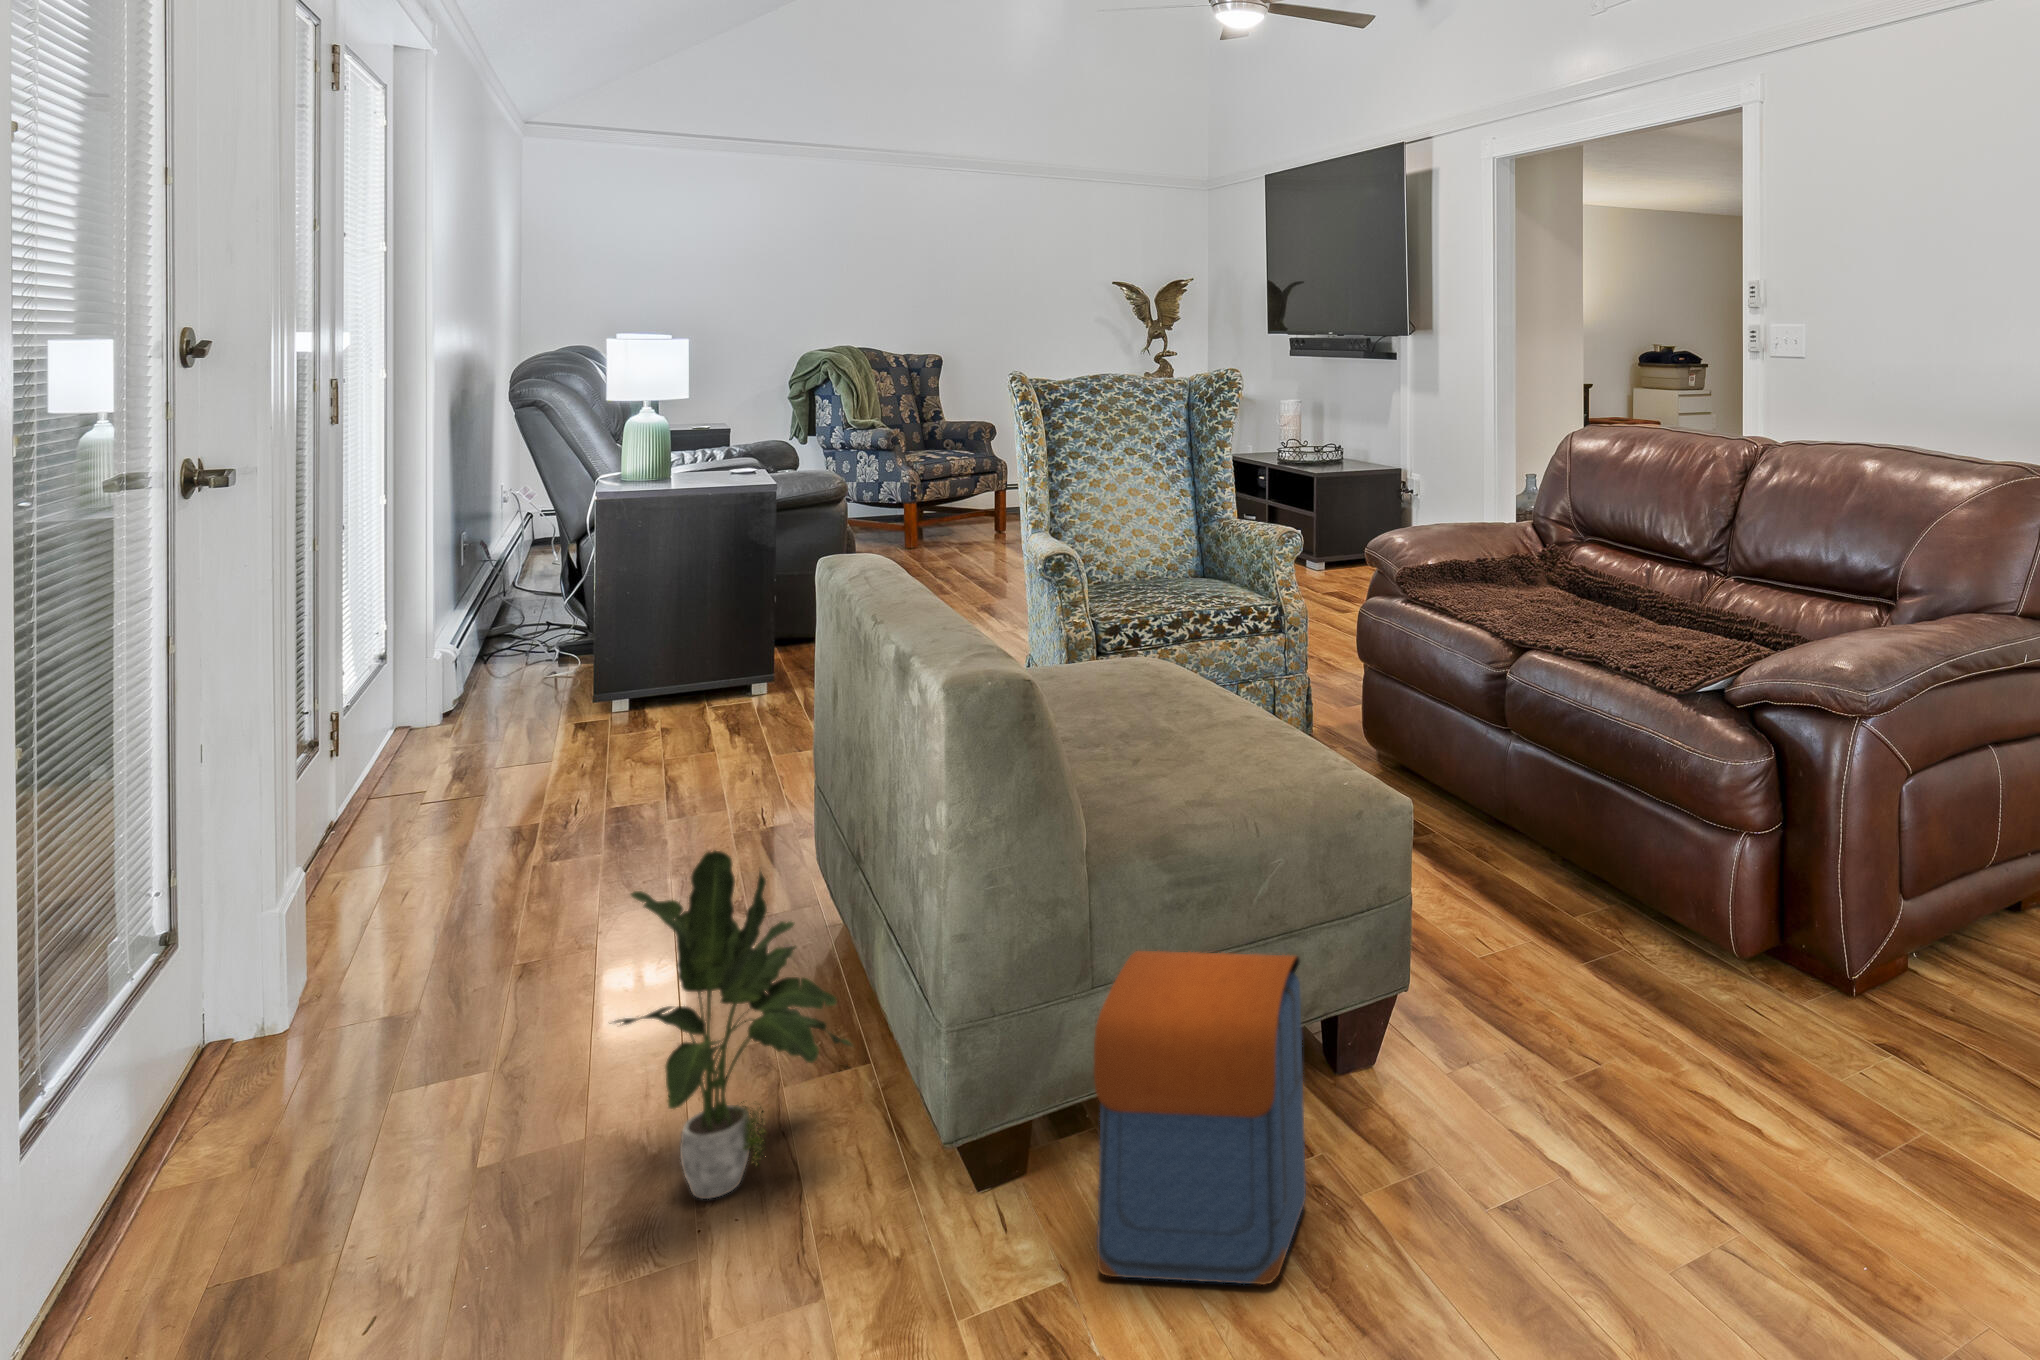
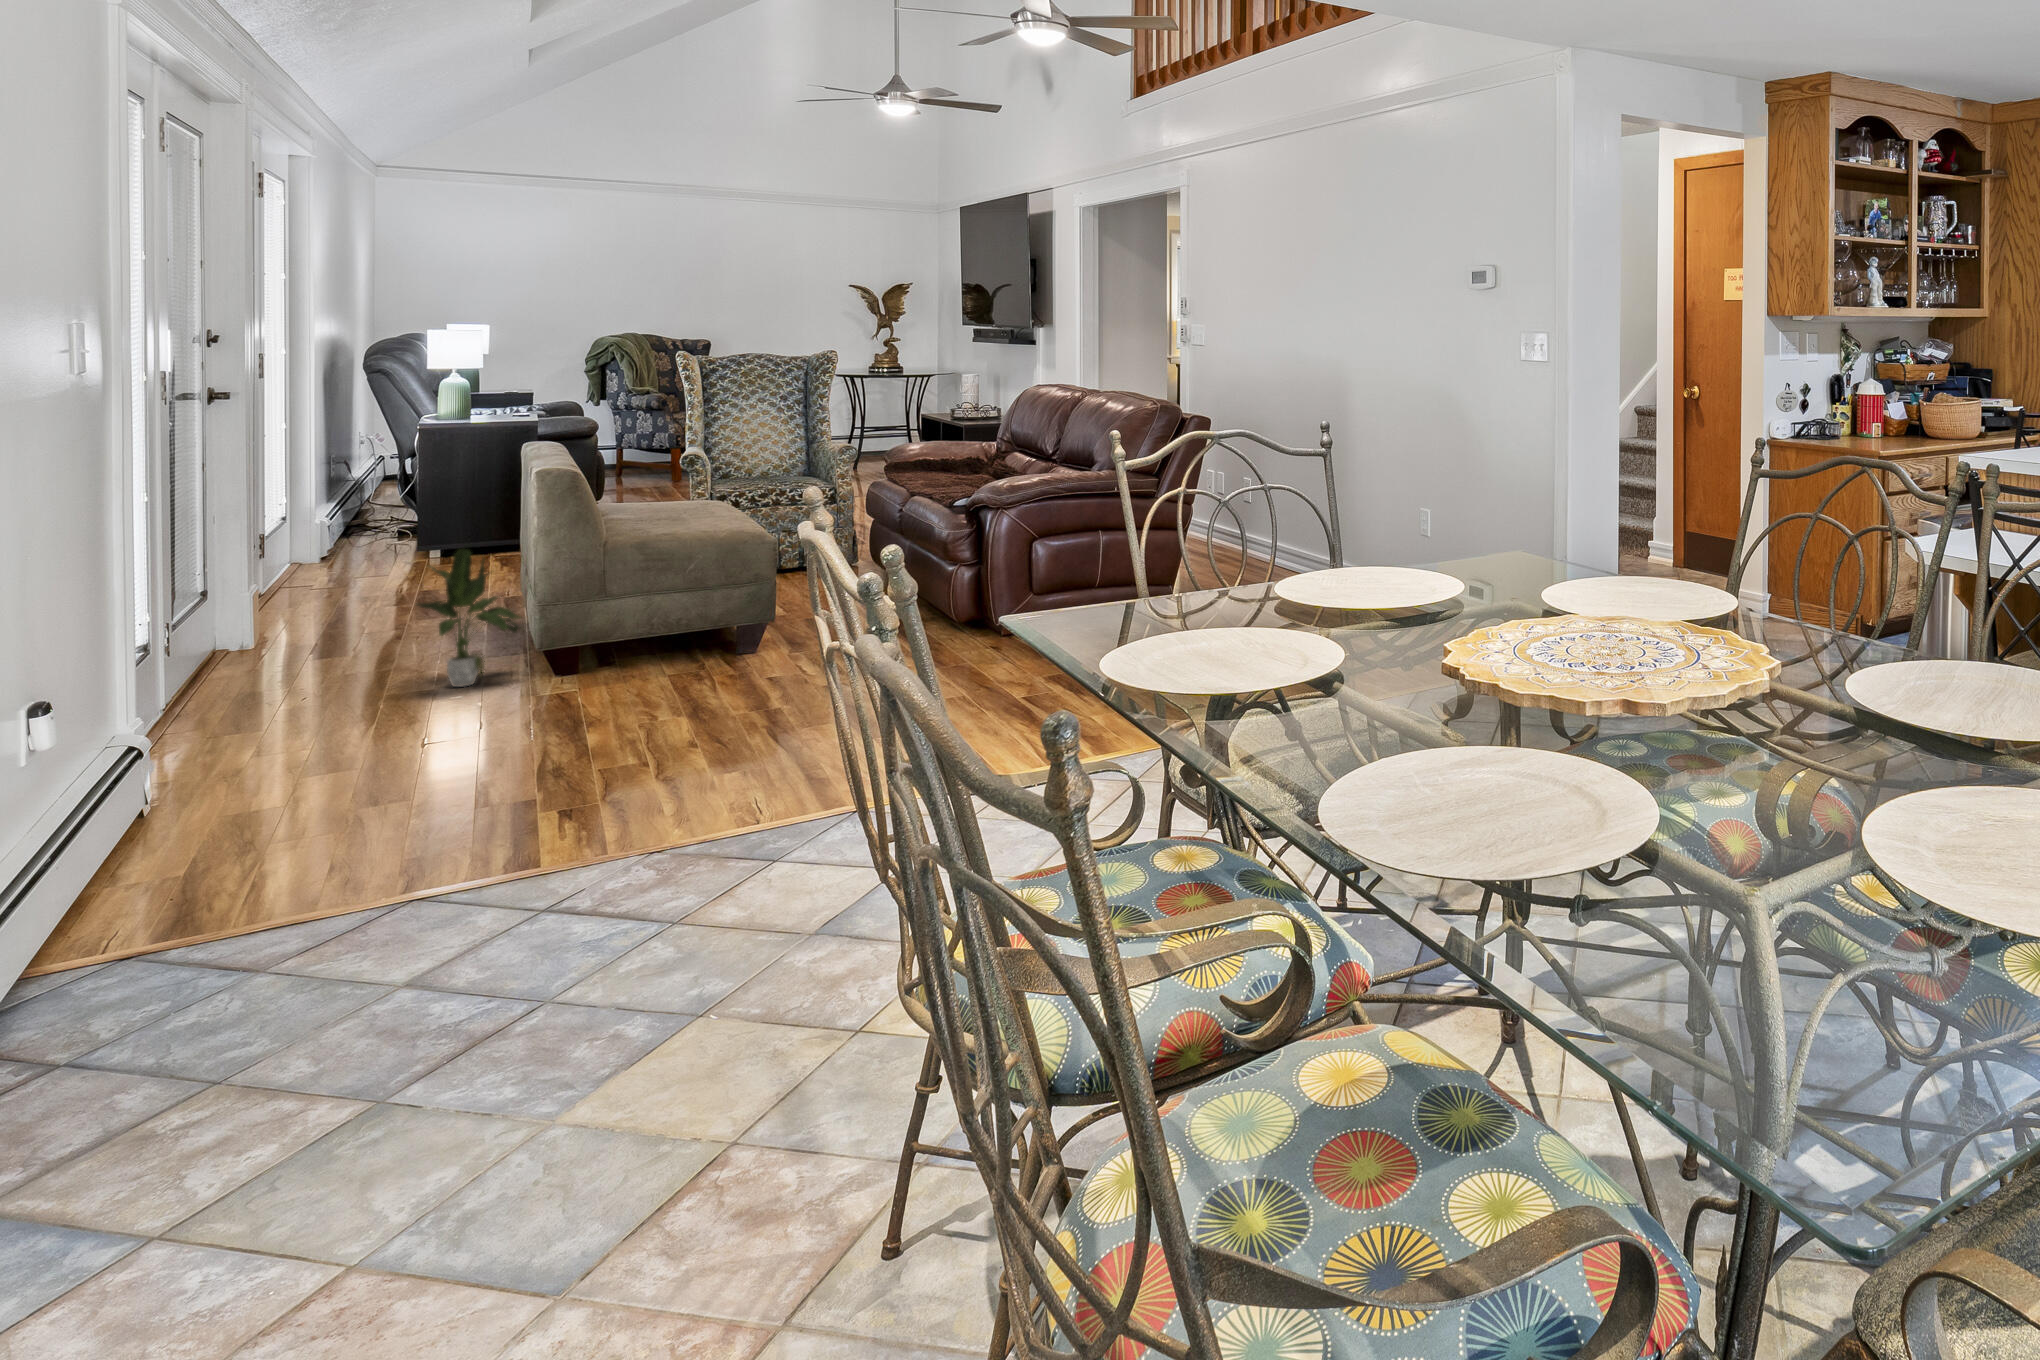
backpack: present [1094,951,1306,1285] -> none [613,584,714,699]

